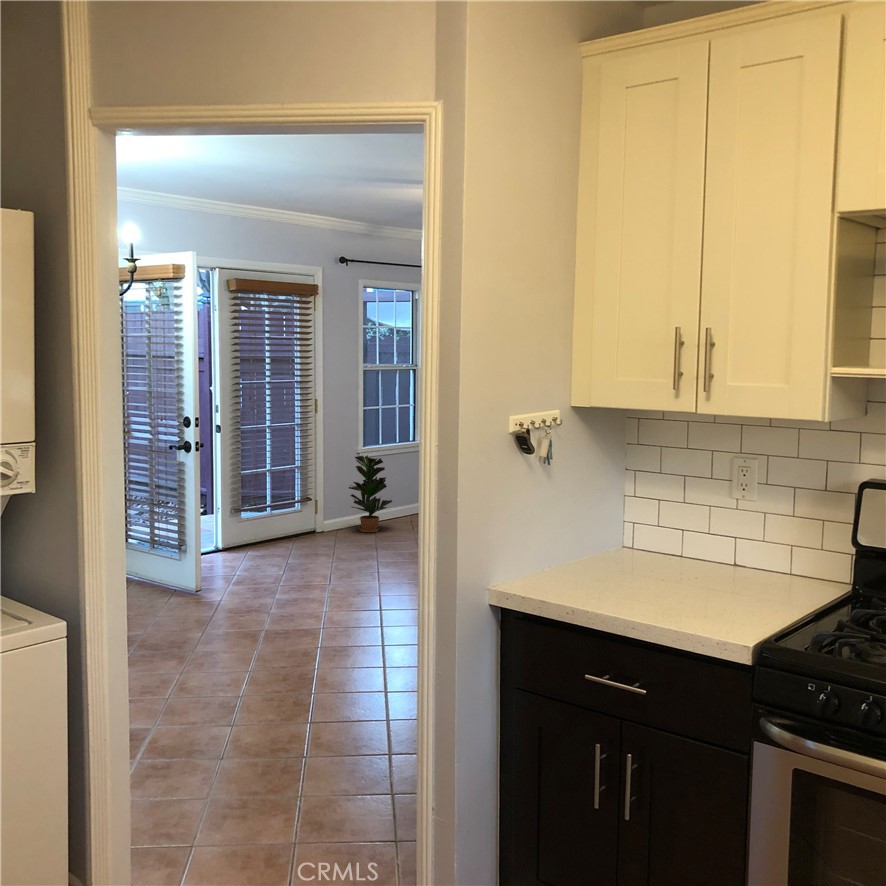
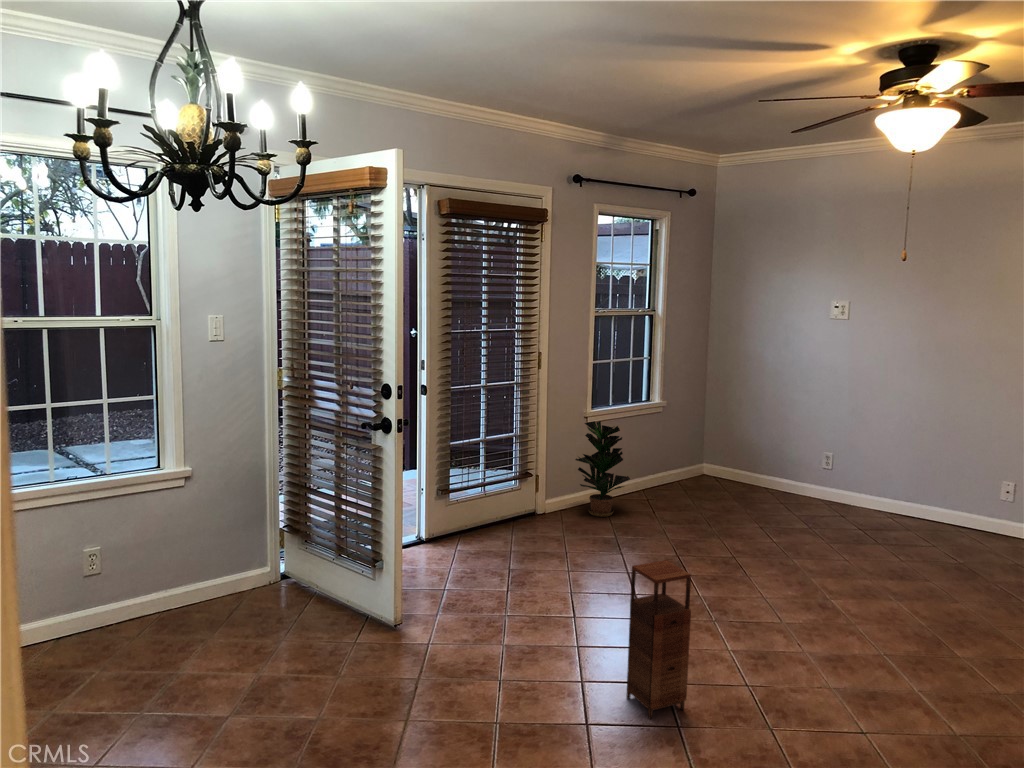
storage cabinet: none [351,525,388,624] -> present [626,560,691,719]

